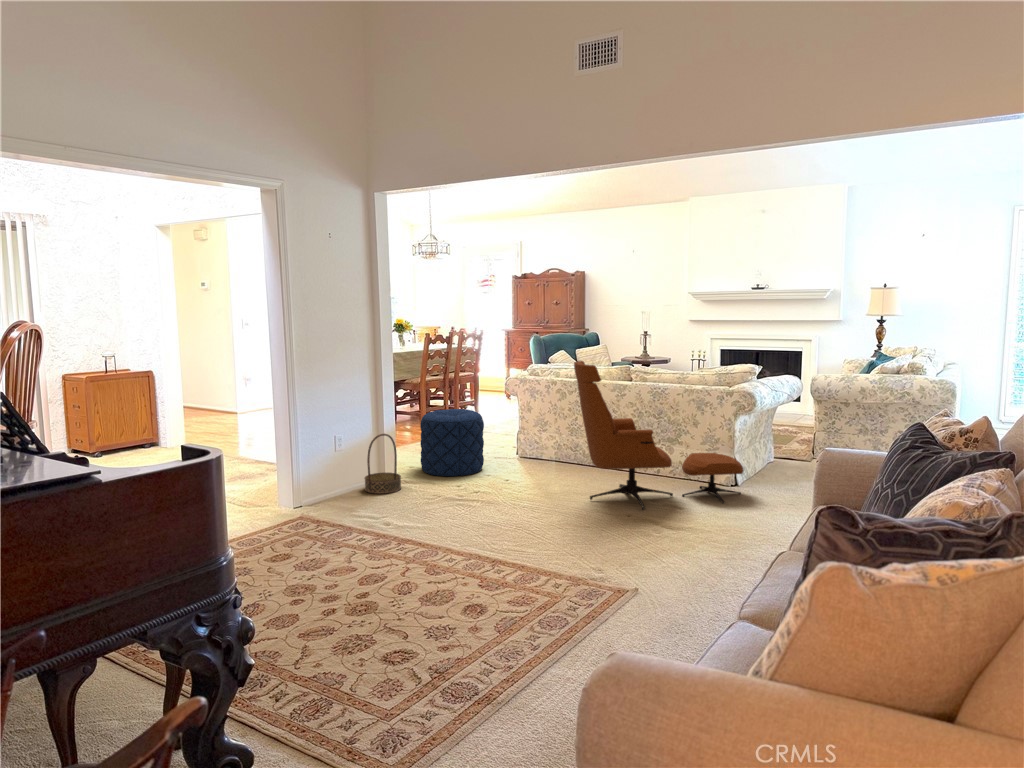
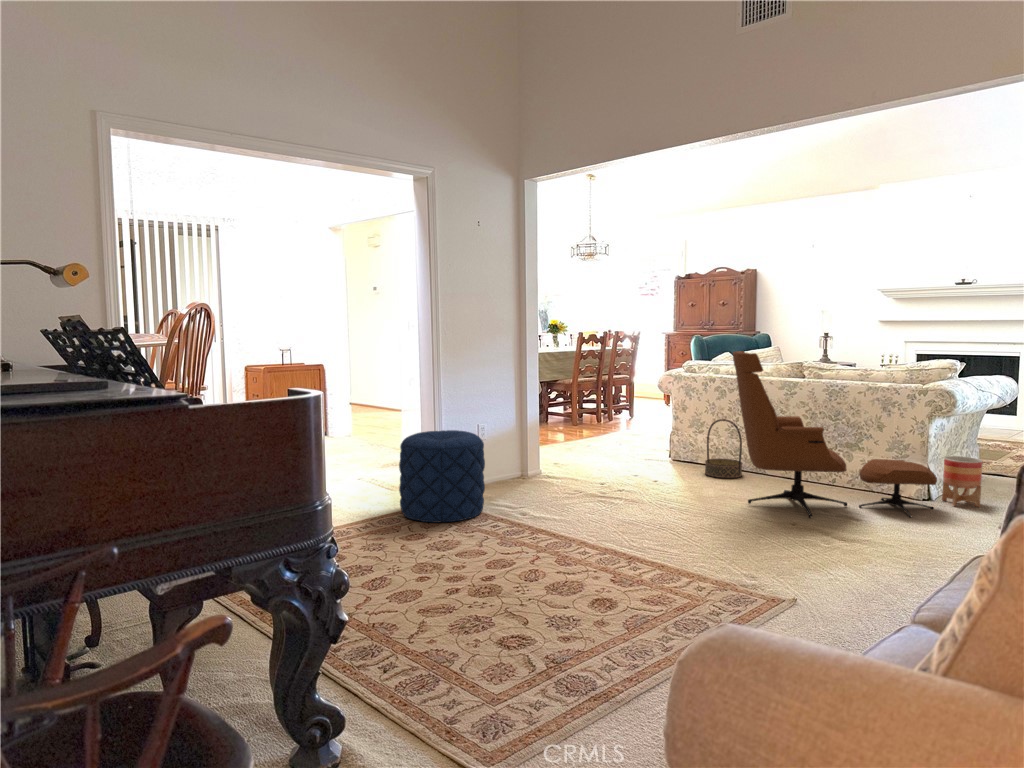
pouf: present [420,409,484,476] -> present [399,430,485,522]
basket: present [365,434,401,494] -> present [705,419,742,478]
planter: none [747,447,778,490] -> present [942,456,982,507]

